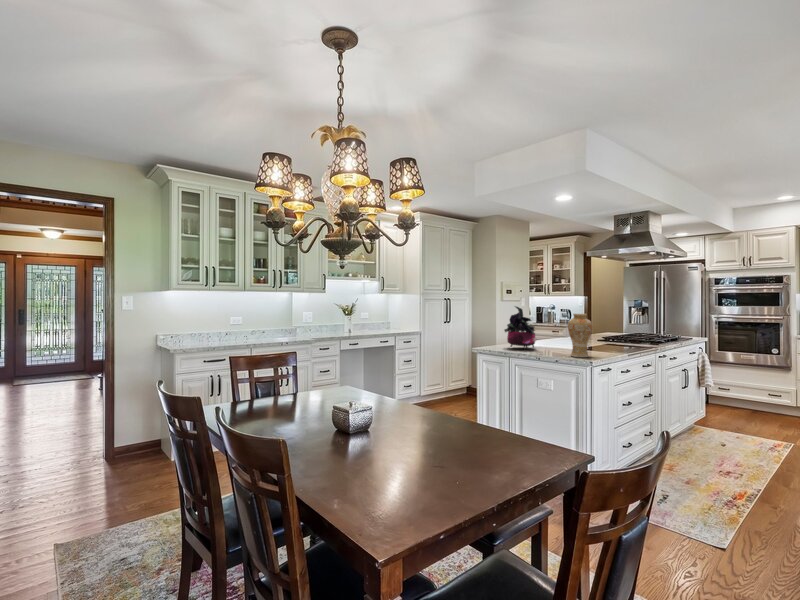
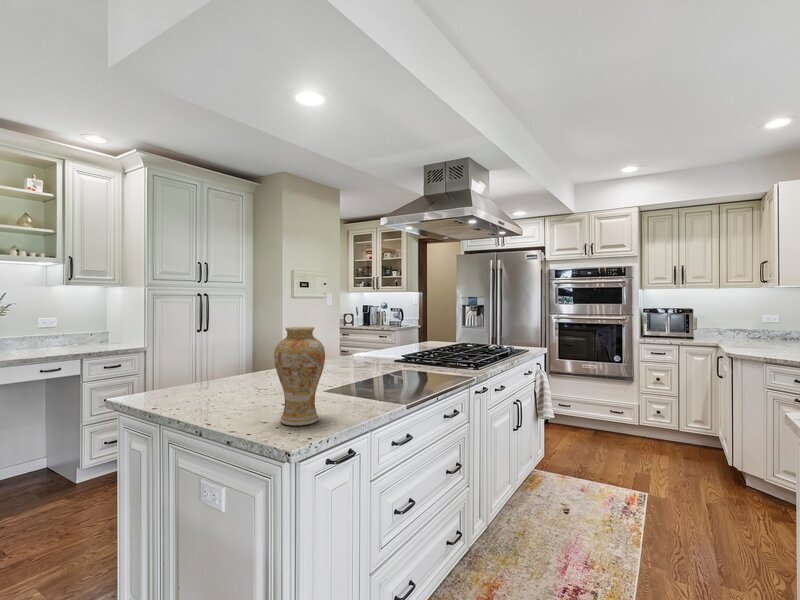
potted plant: present [504,306,536,349] -> none [190,309,260,397]

